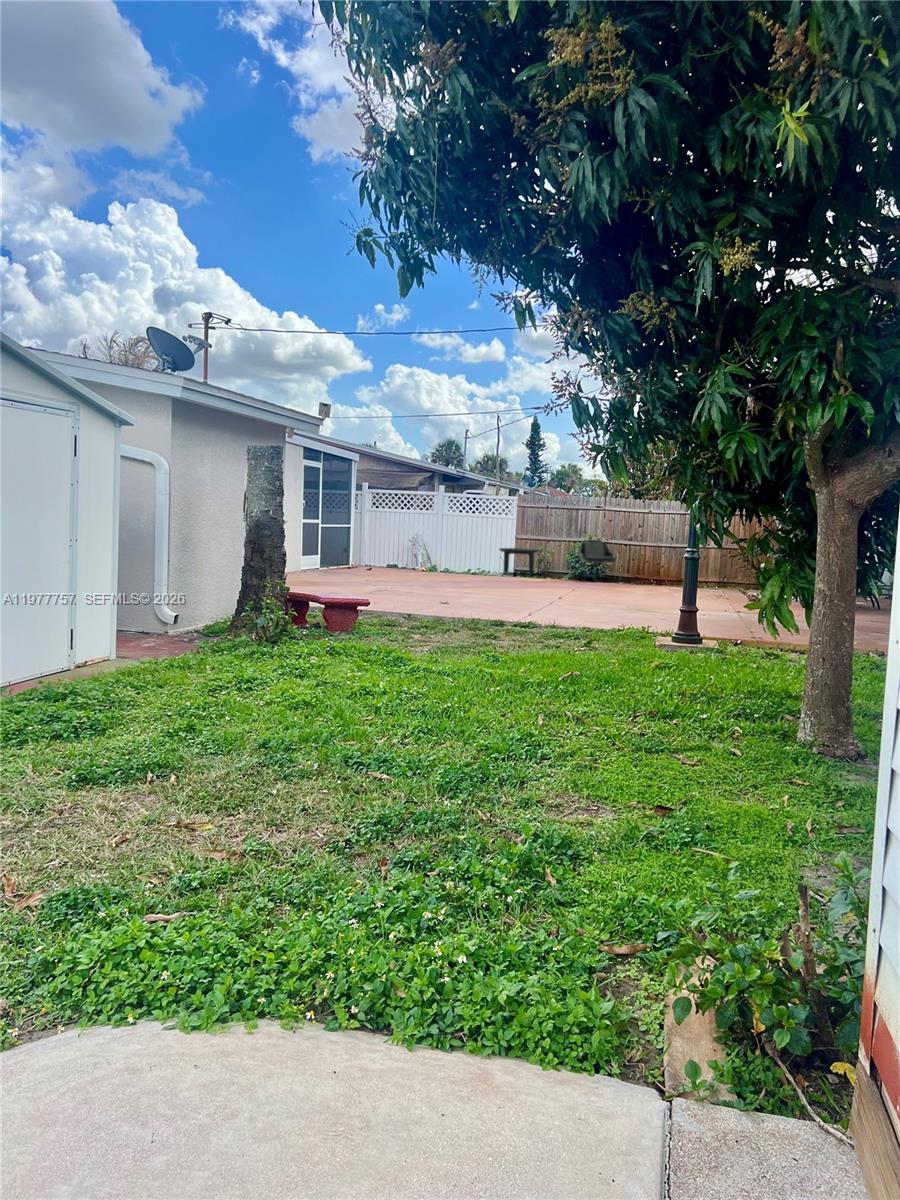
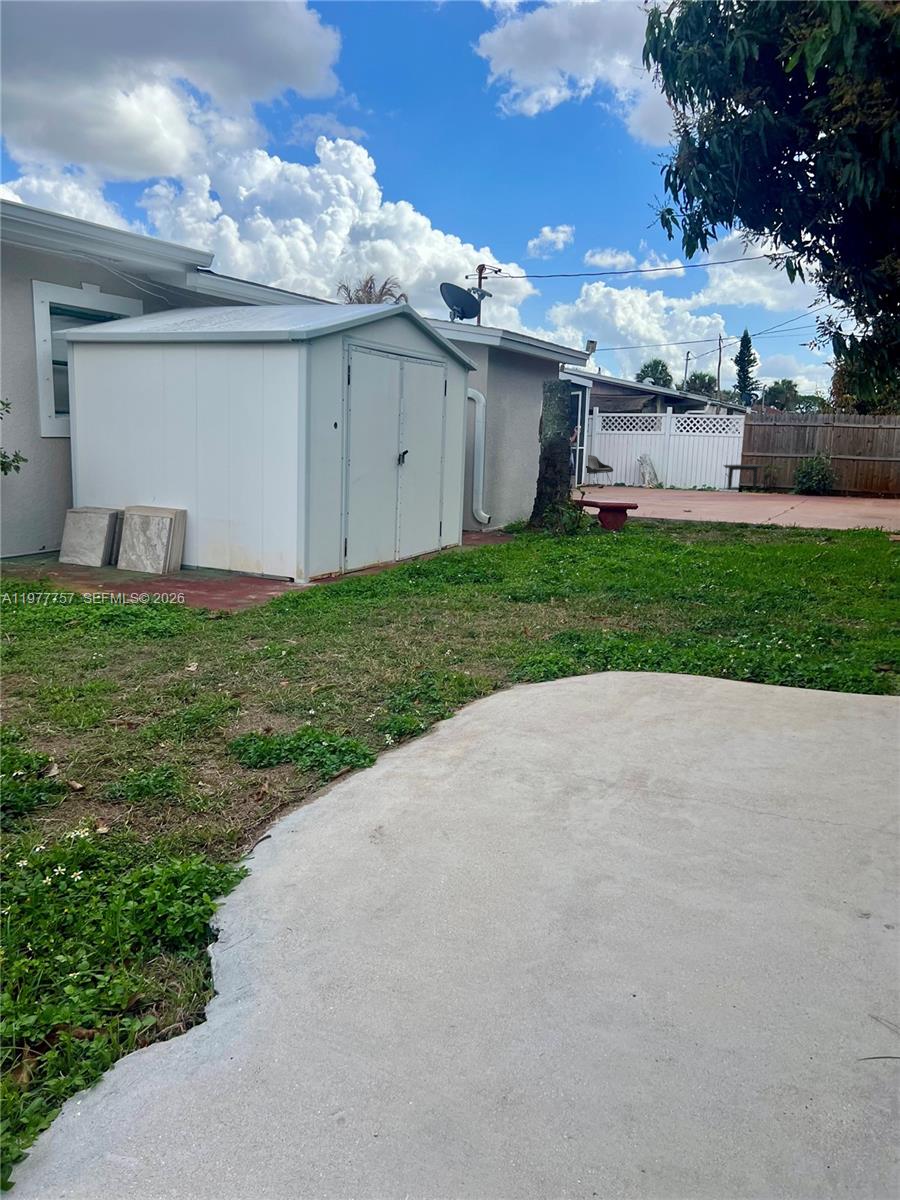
lounge chair: present [579,540,616,577] -> present [586,455,613,486]

